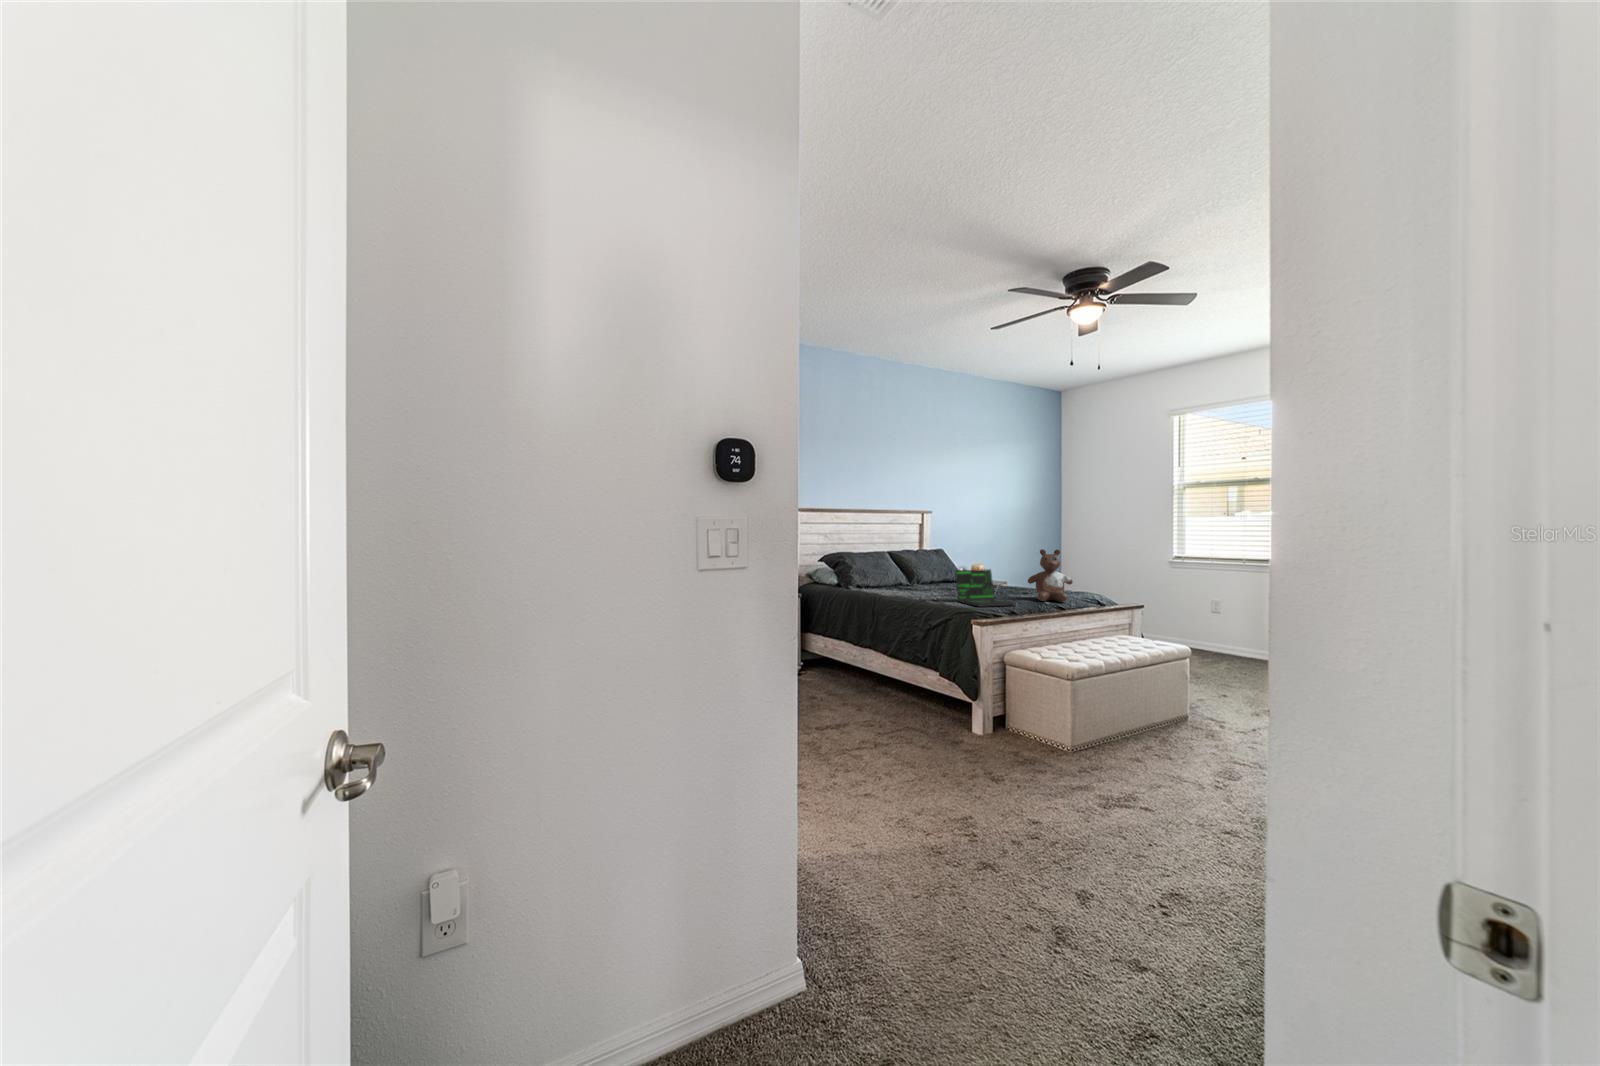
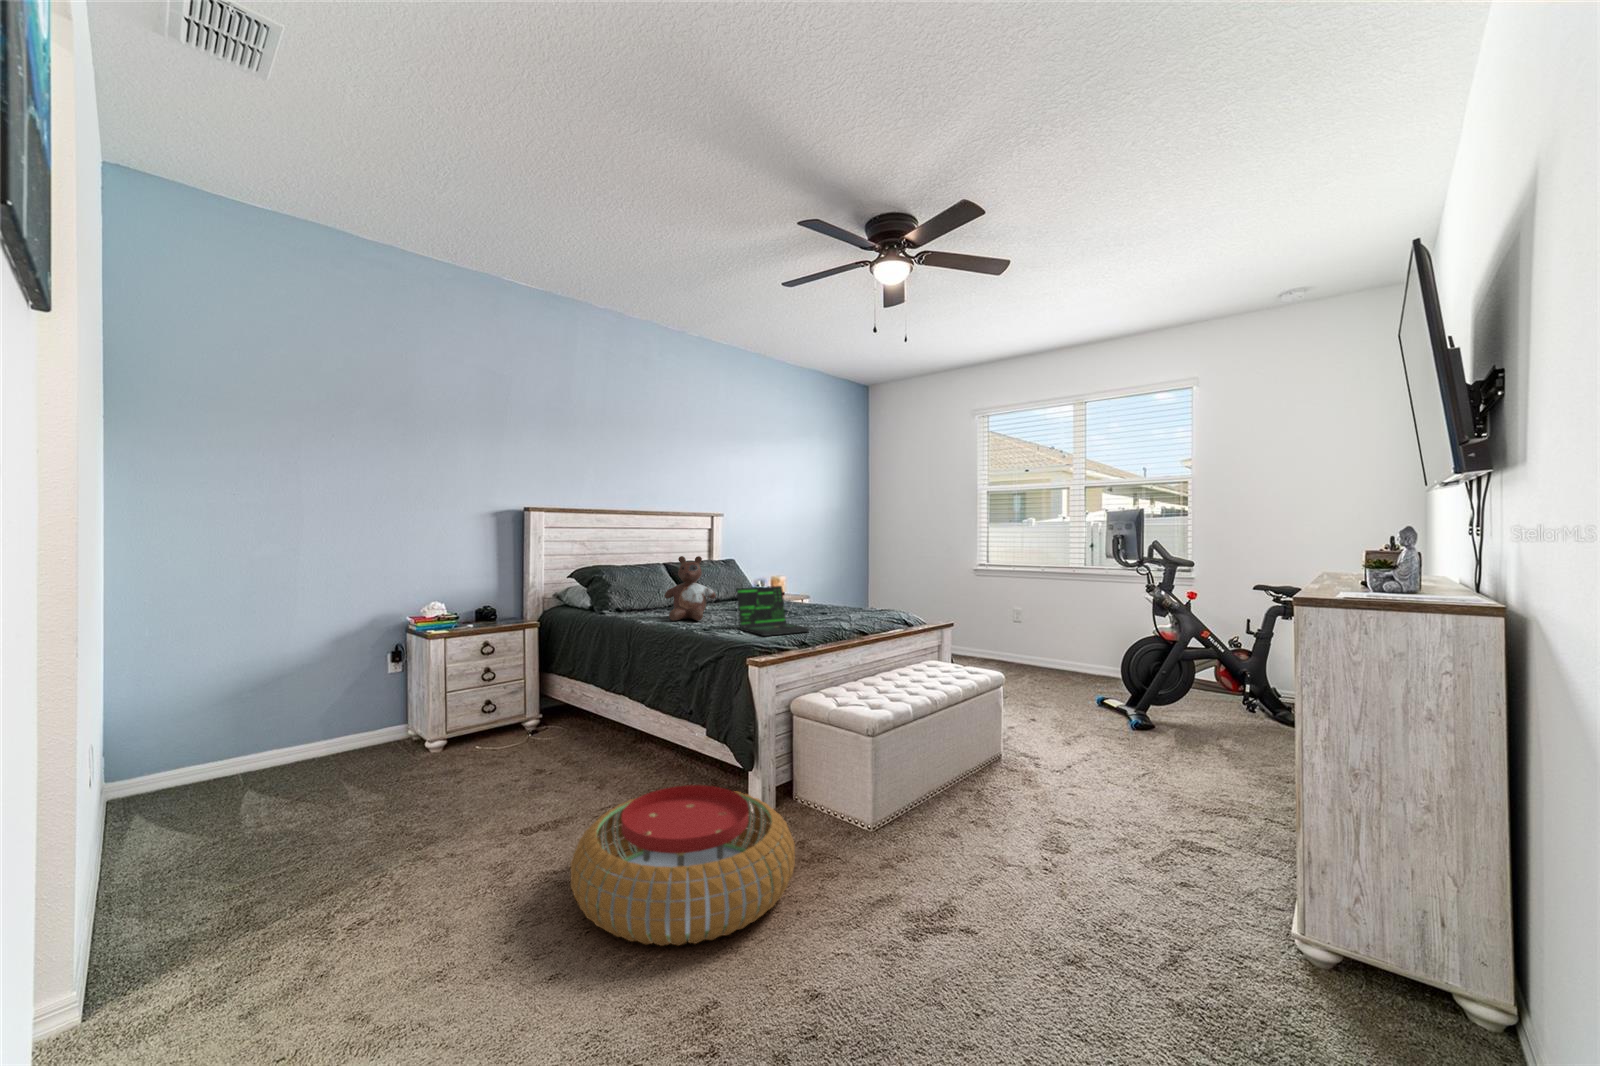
stuffed bear: present [1028,549,1073,602] -> present [664,556,716,621]
pouf: none [862,704,1016,796] -> present [571,785,795,946]

